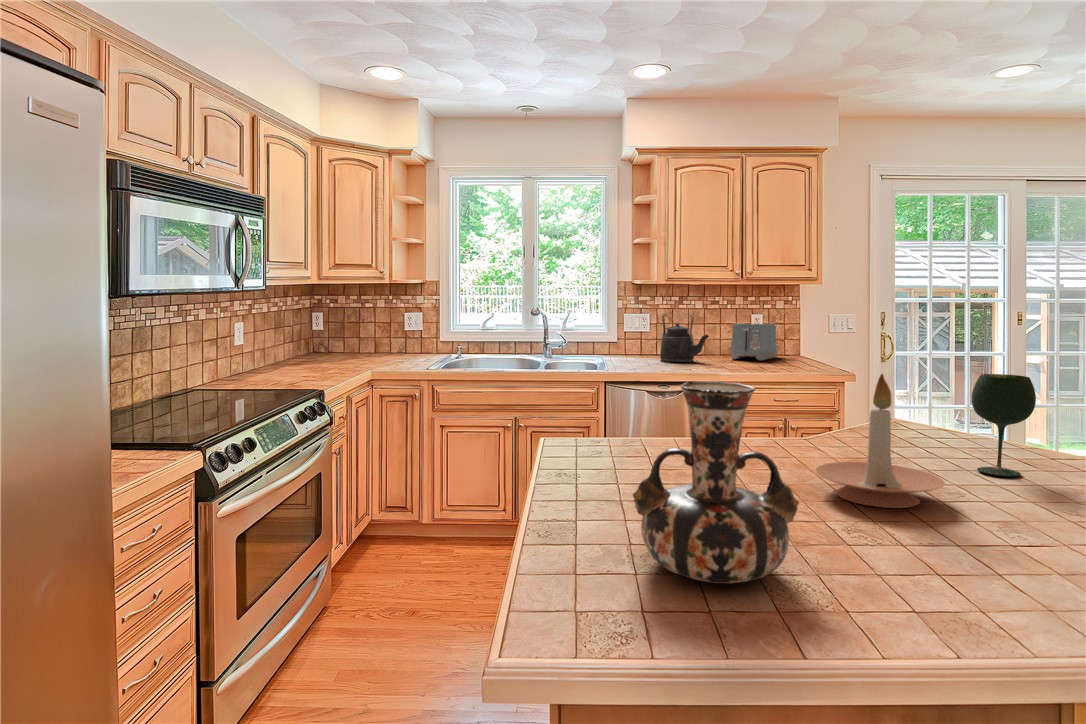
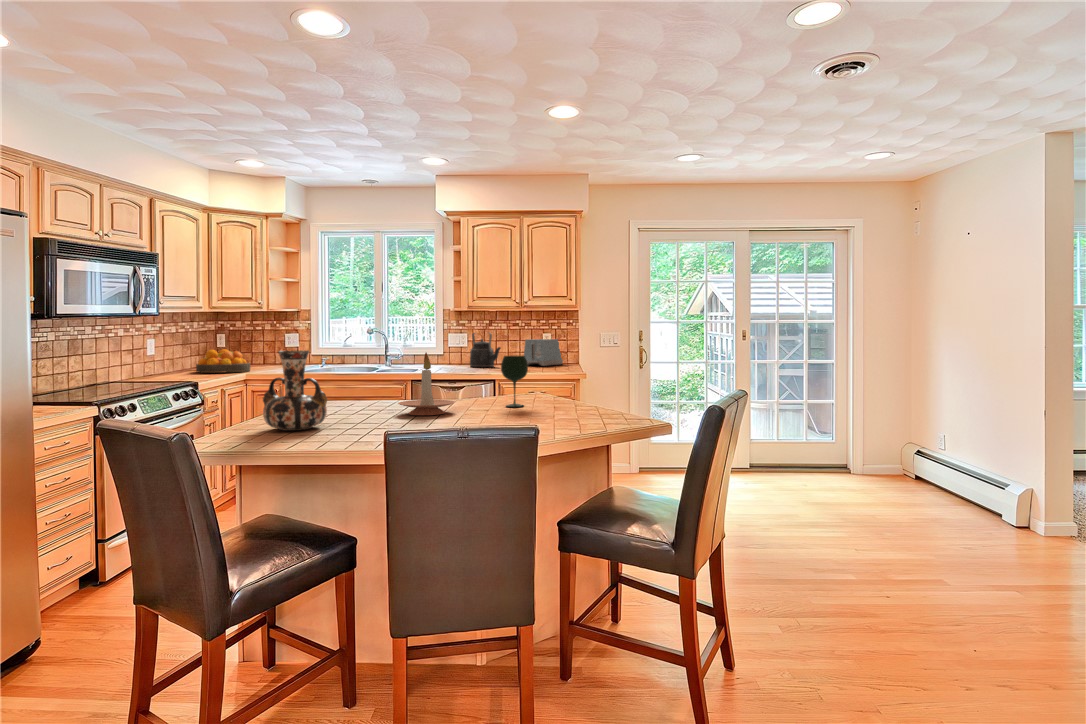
fruit bowl: none [300,336,372,371] -> present [196,349,251,373]

